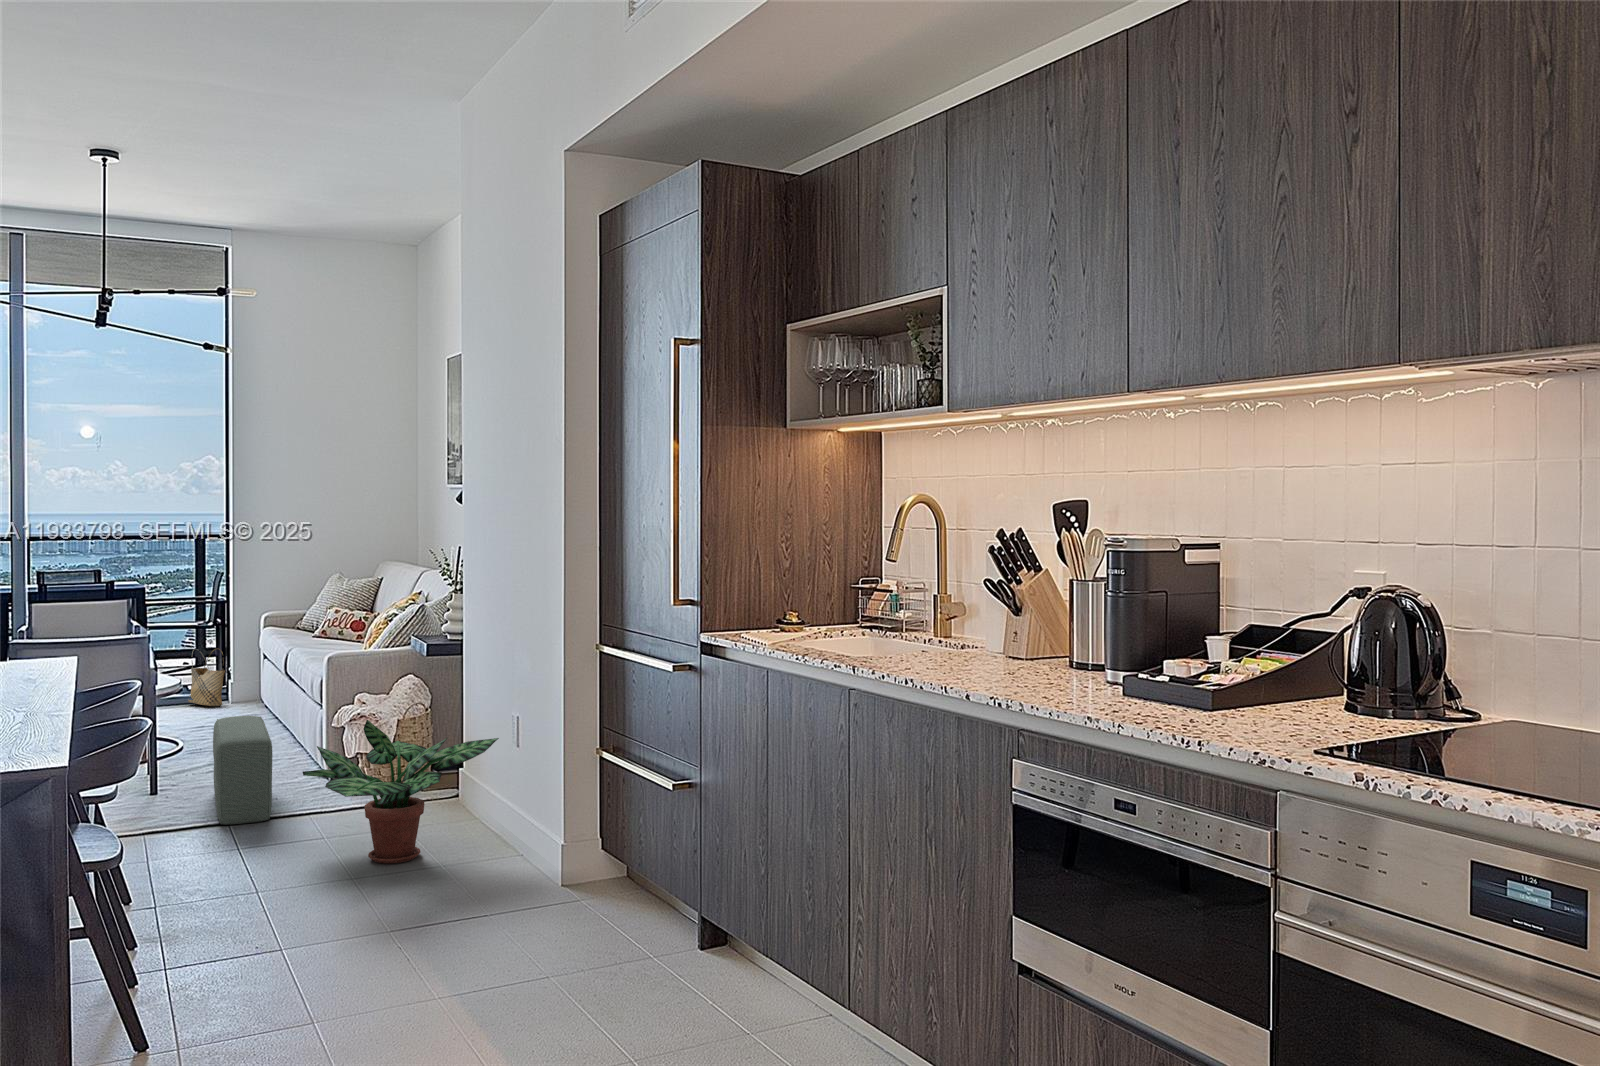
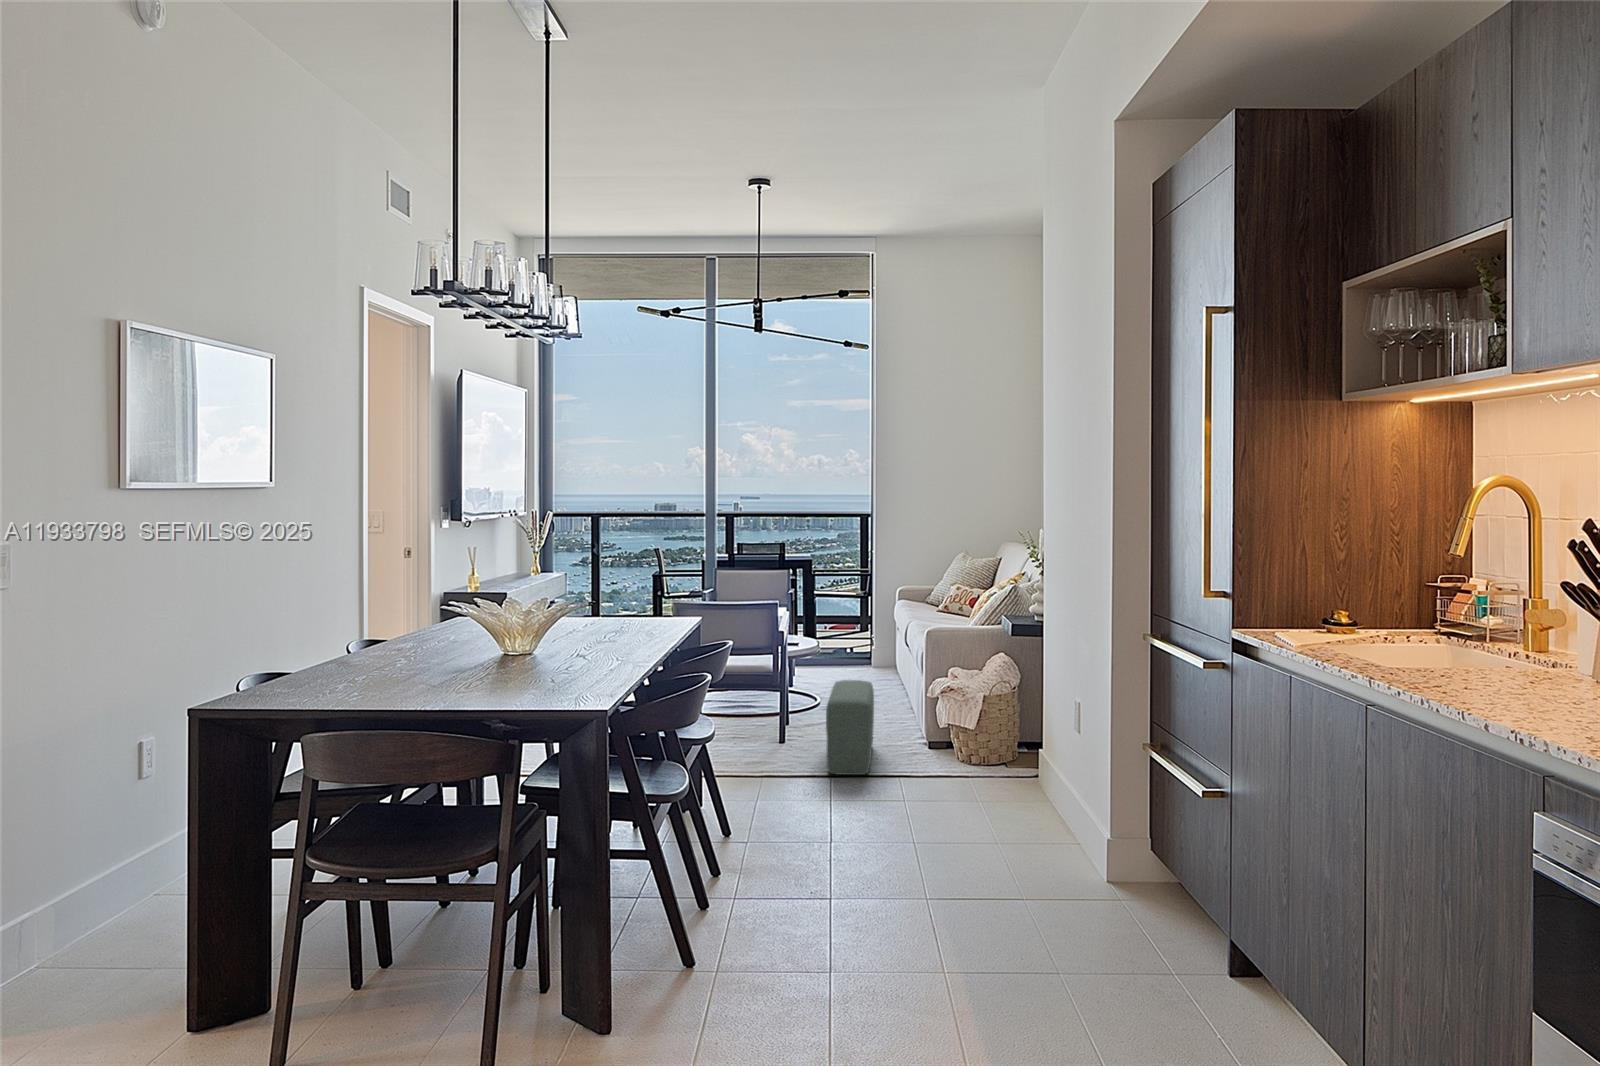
woven basket: present [188,648,225,706] -> none [842,619,870,670]
potted plant: present [303,720,499,864] -> none [884,692,1059,830]

